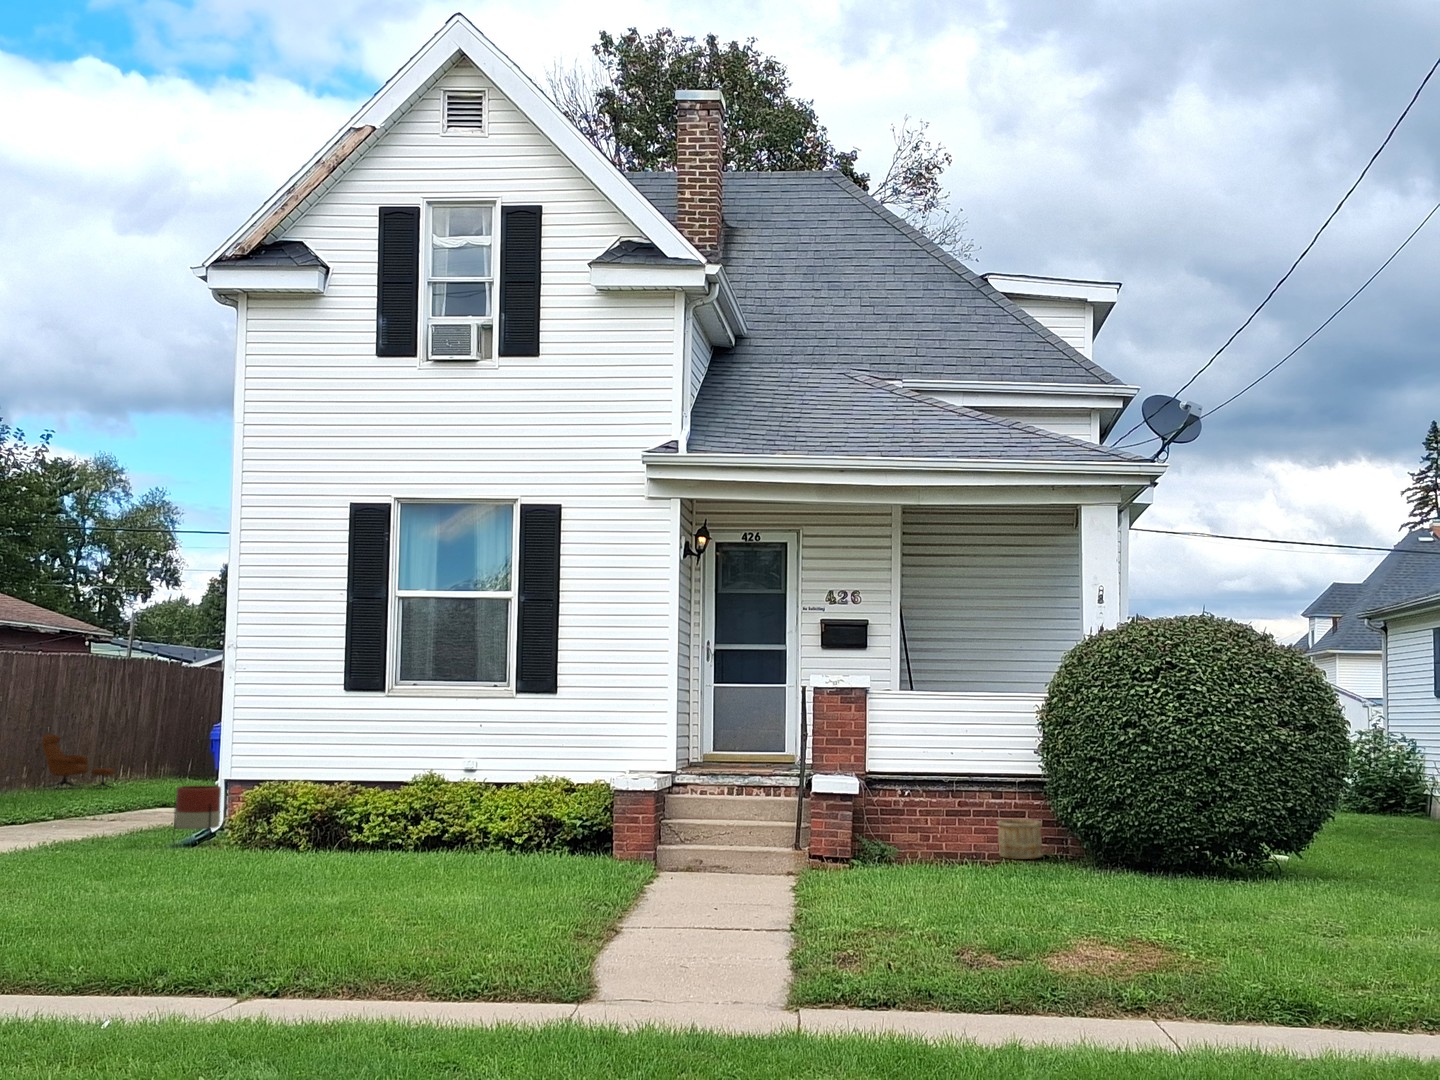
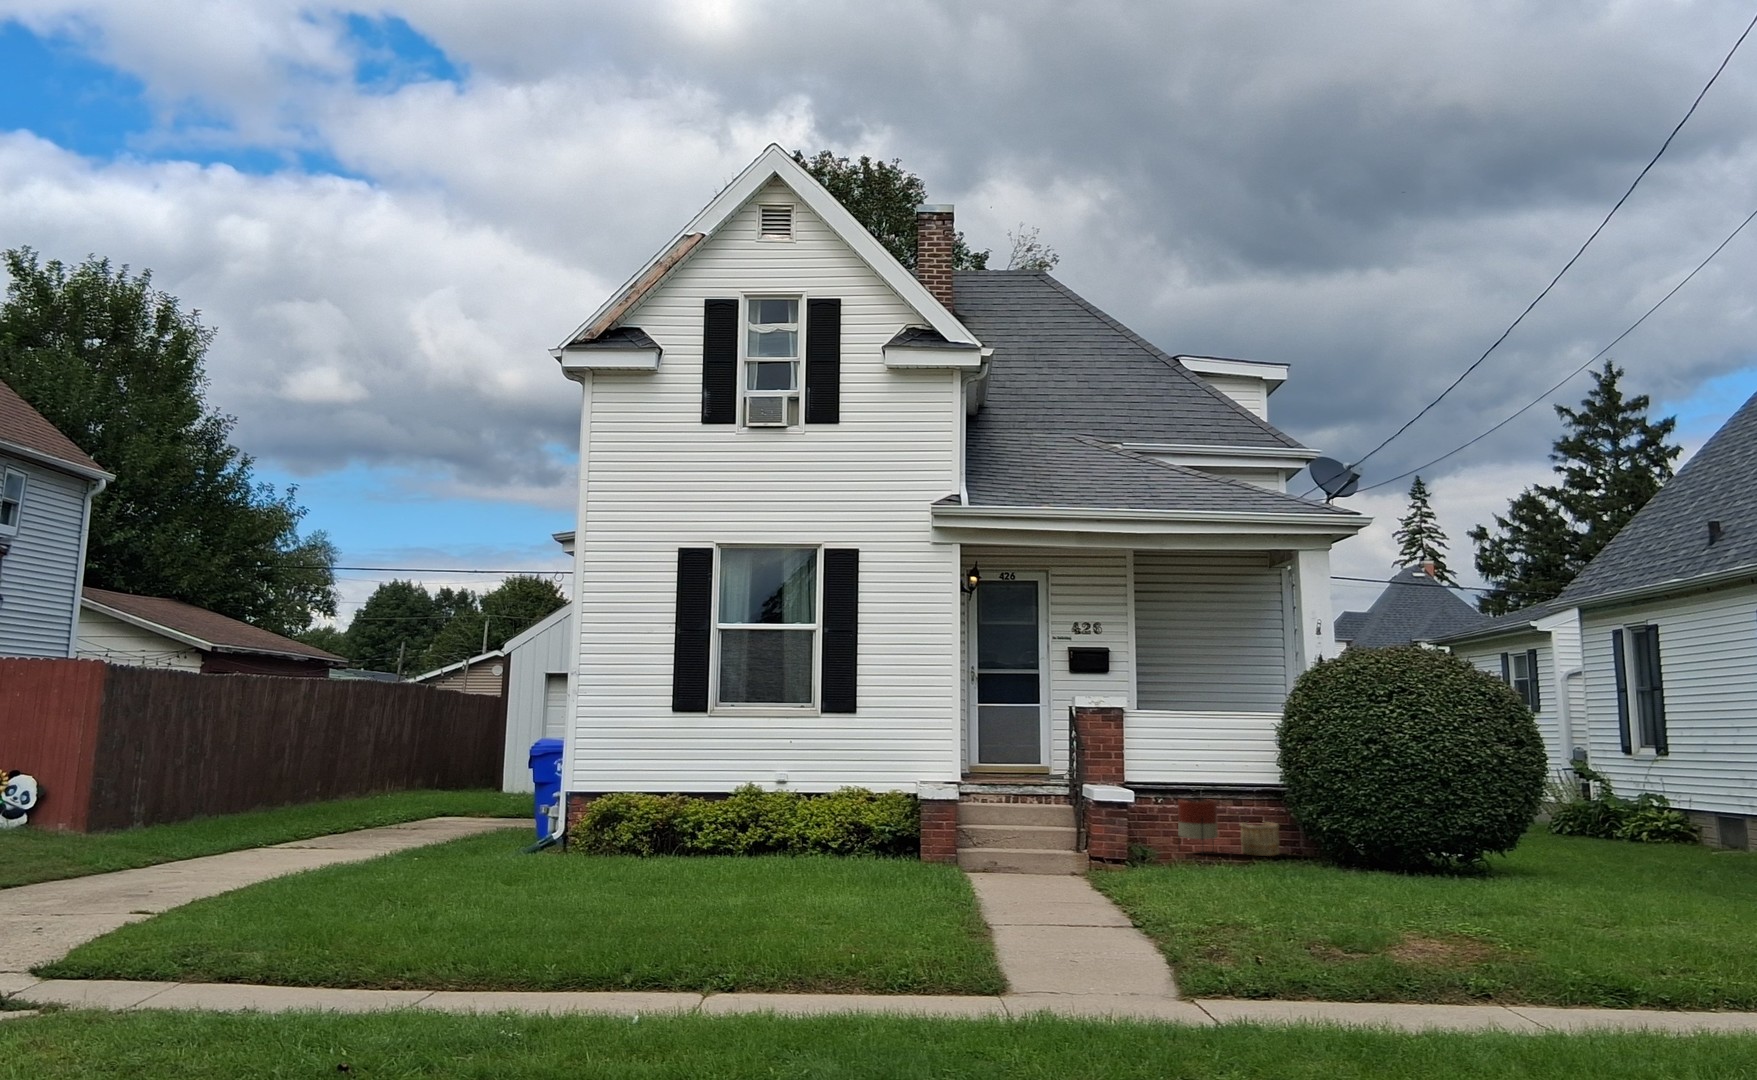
lounge chair: present [42,734,115,788] -> none [357,747,421,795]
planter: present [174,785,221,844] -> present [1178,799,1218,850]

